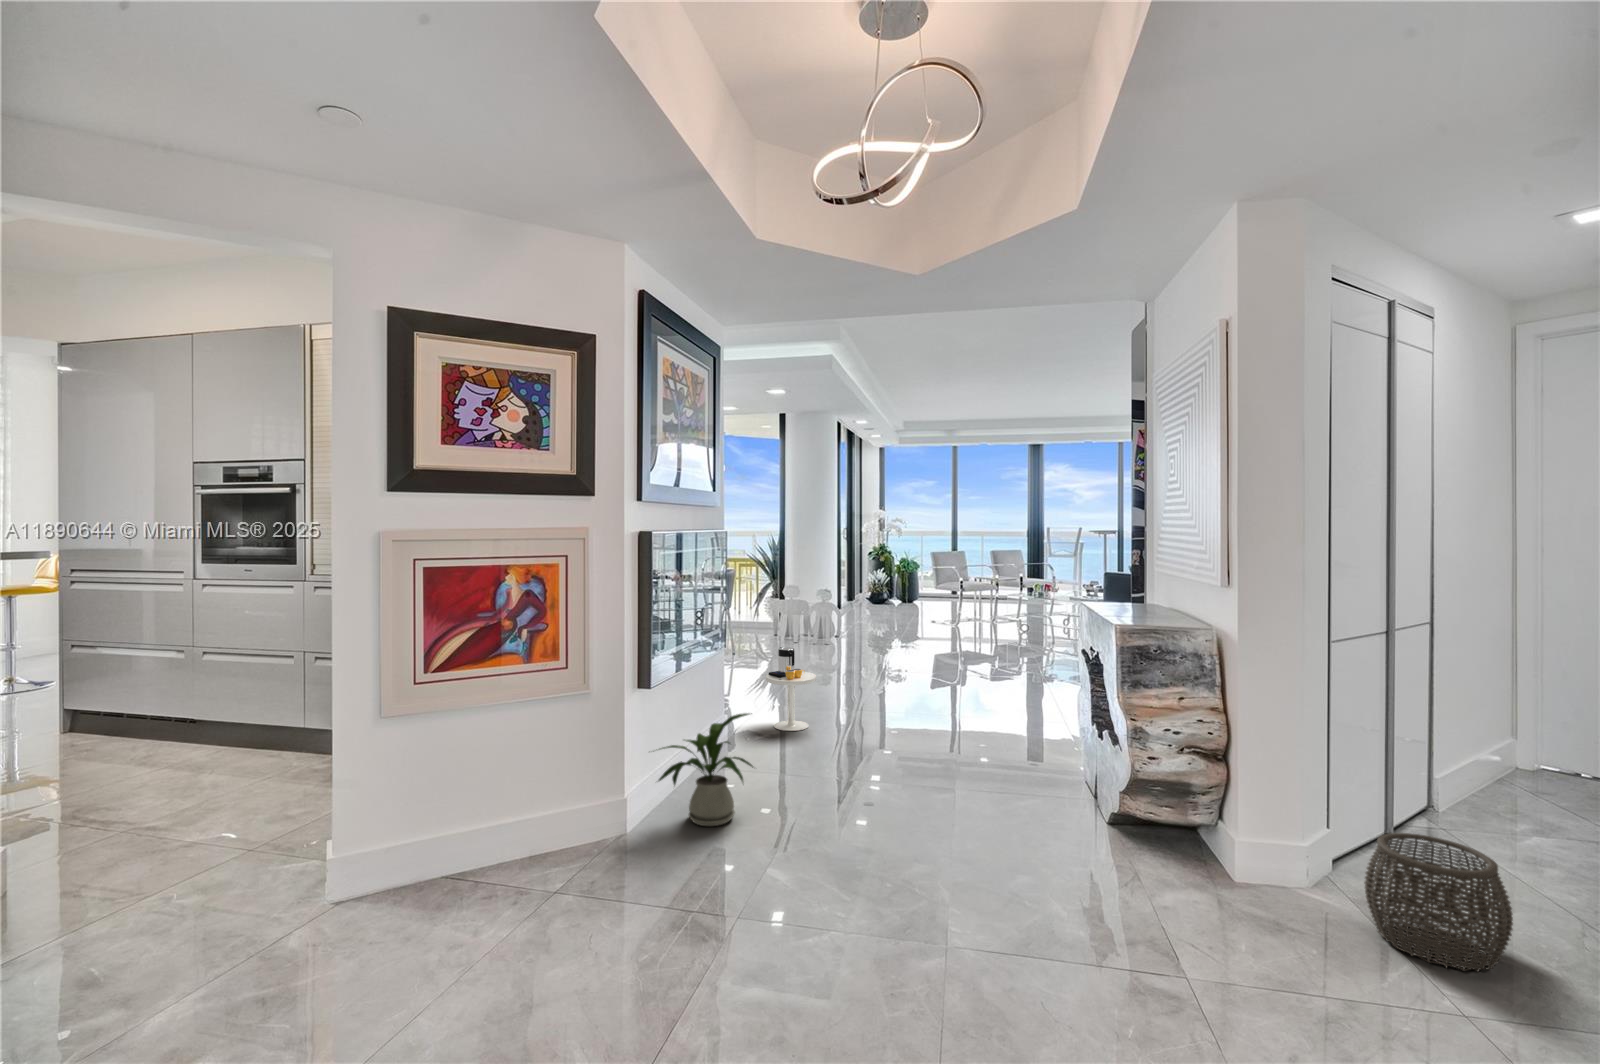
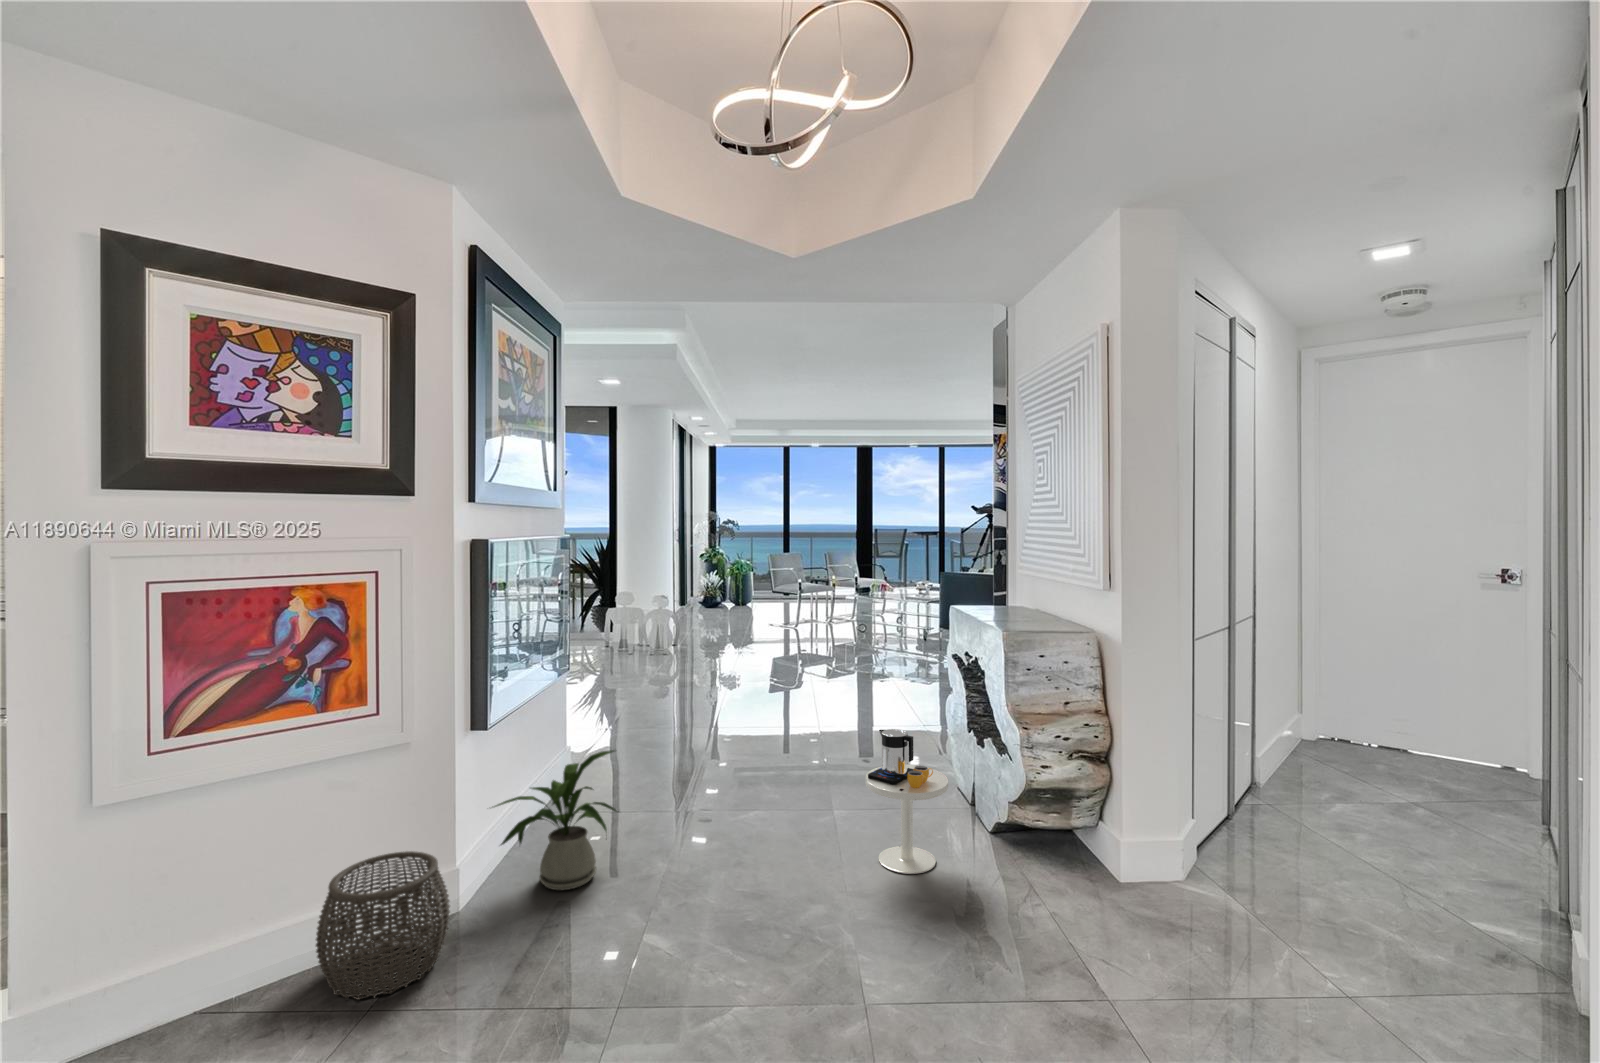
side table: present [766,647,816,731] -> present [866,729,948,874]
woven basket: present [1364,833,1513,971] -> present [316,851,450,999]

